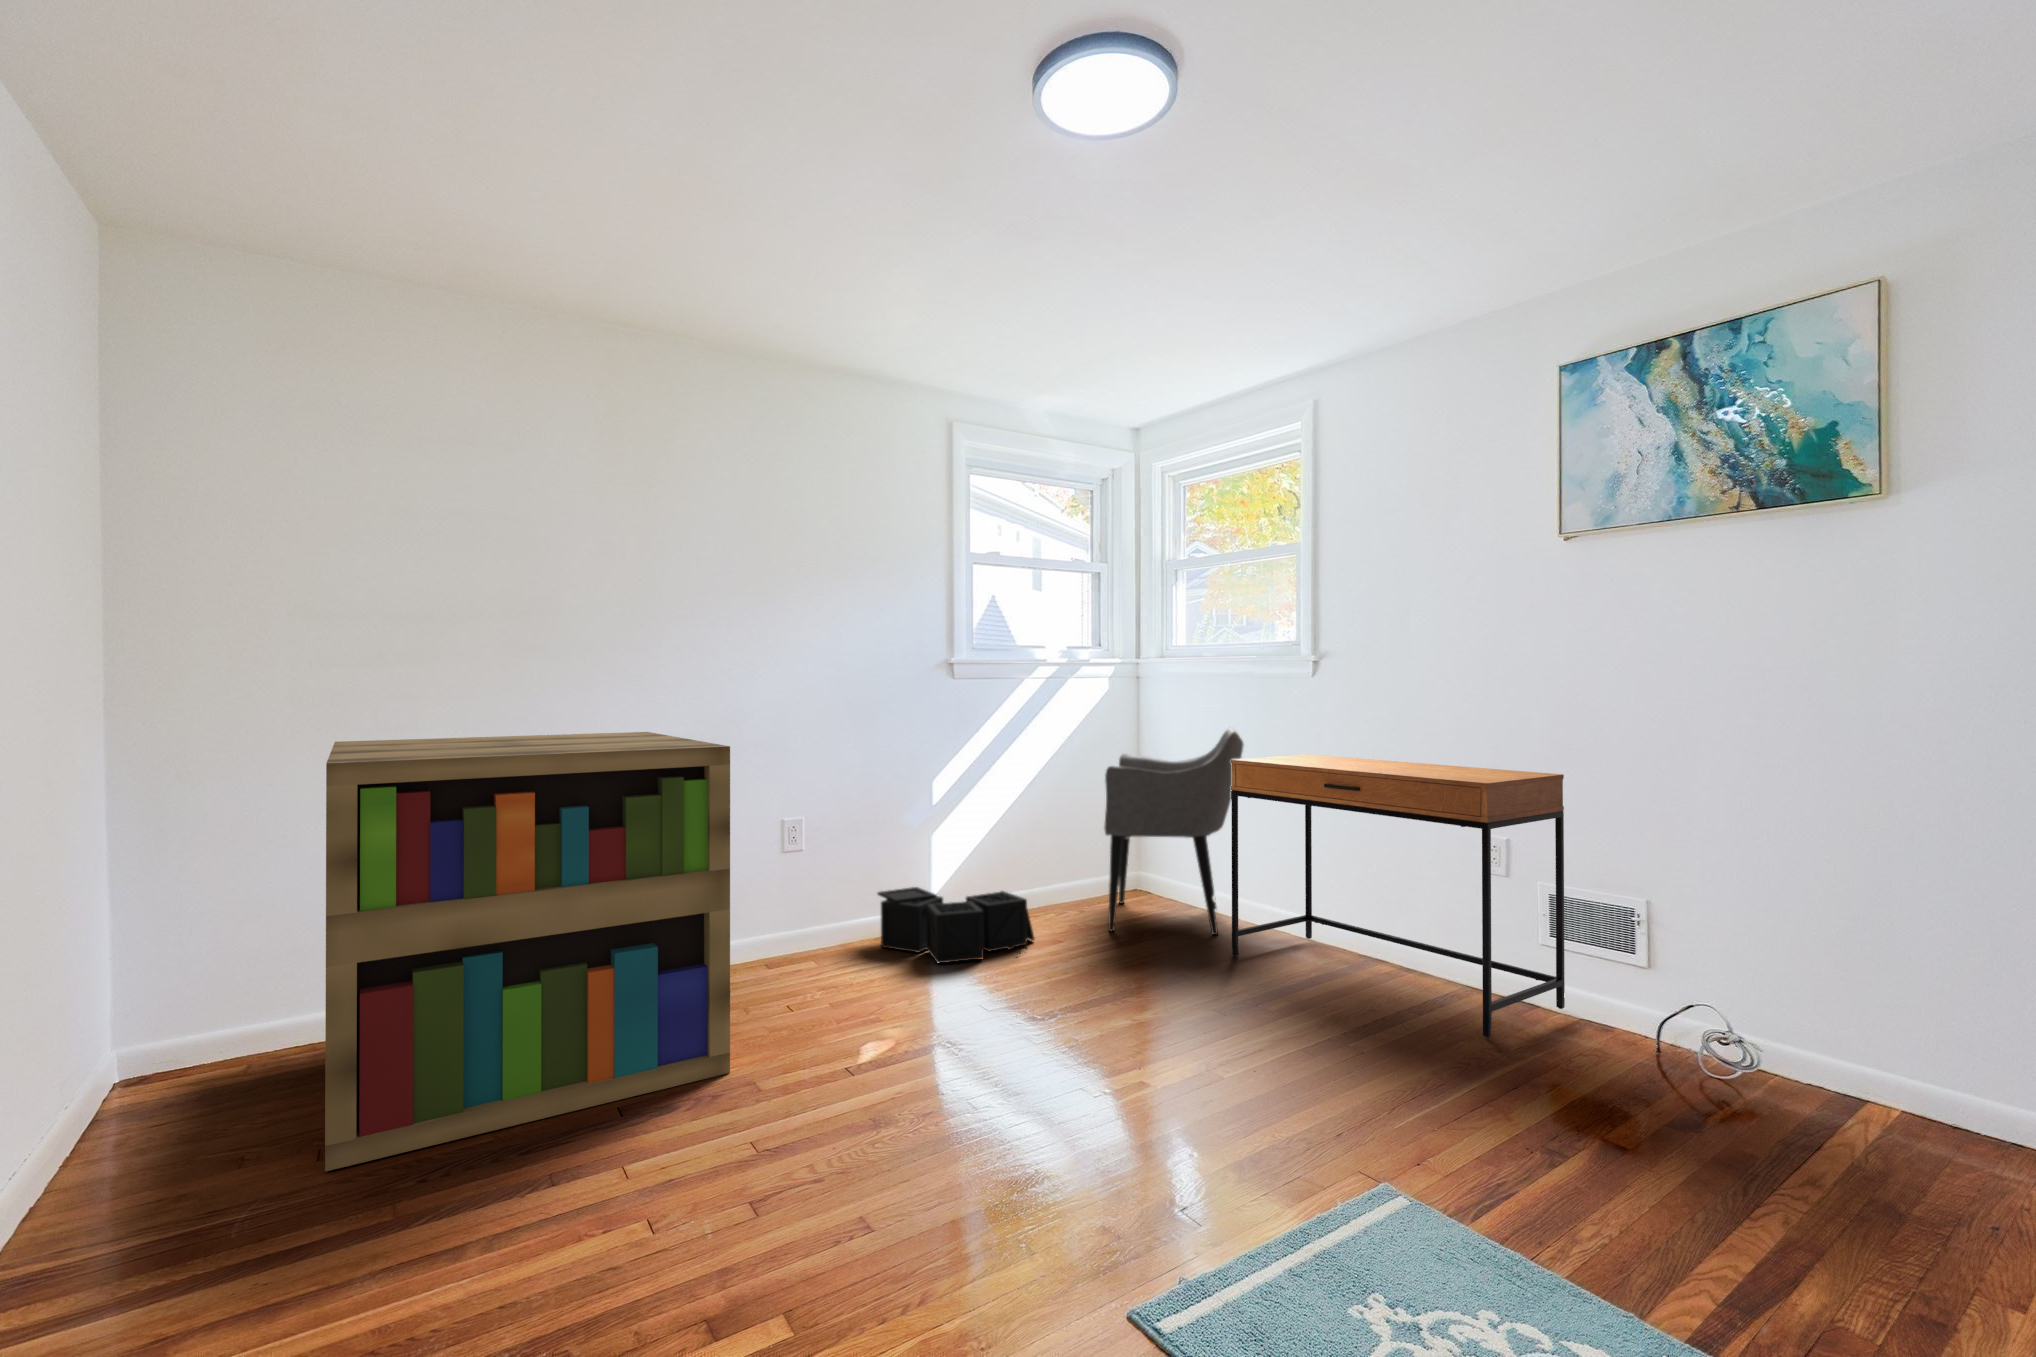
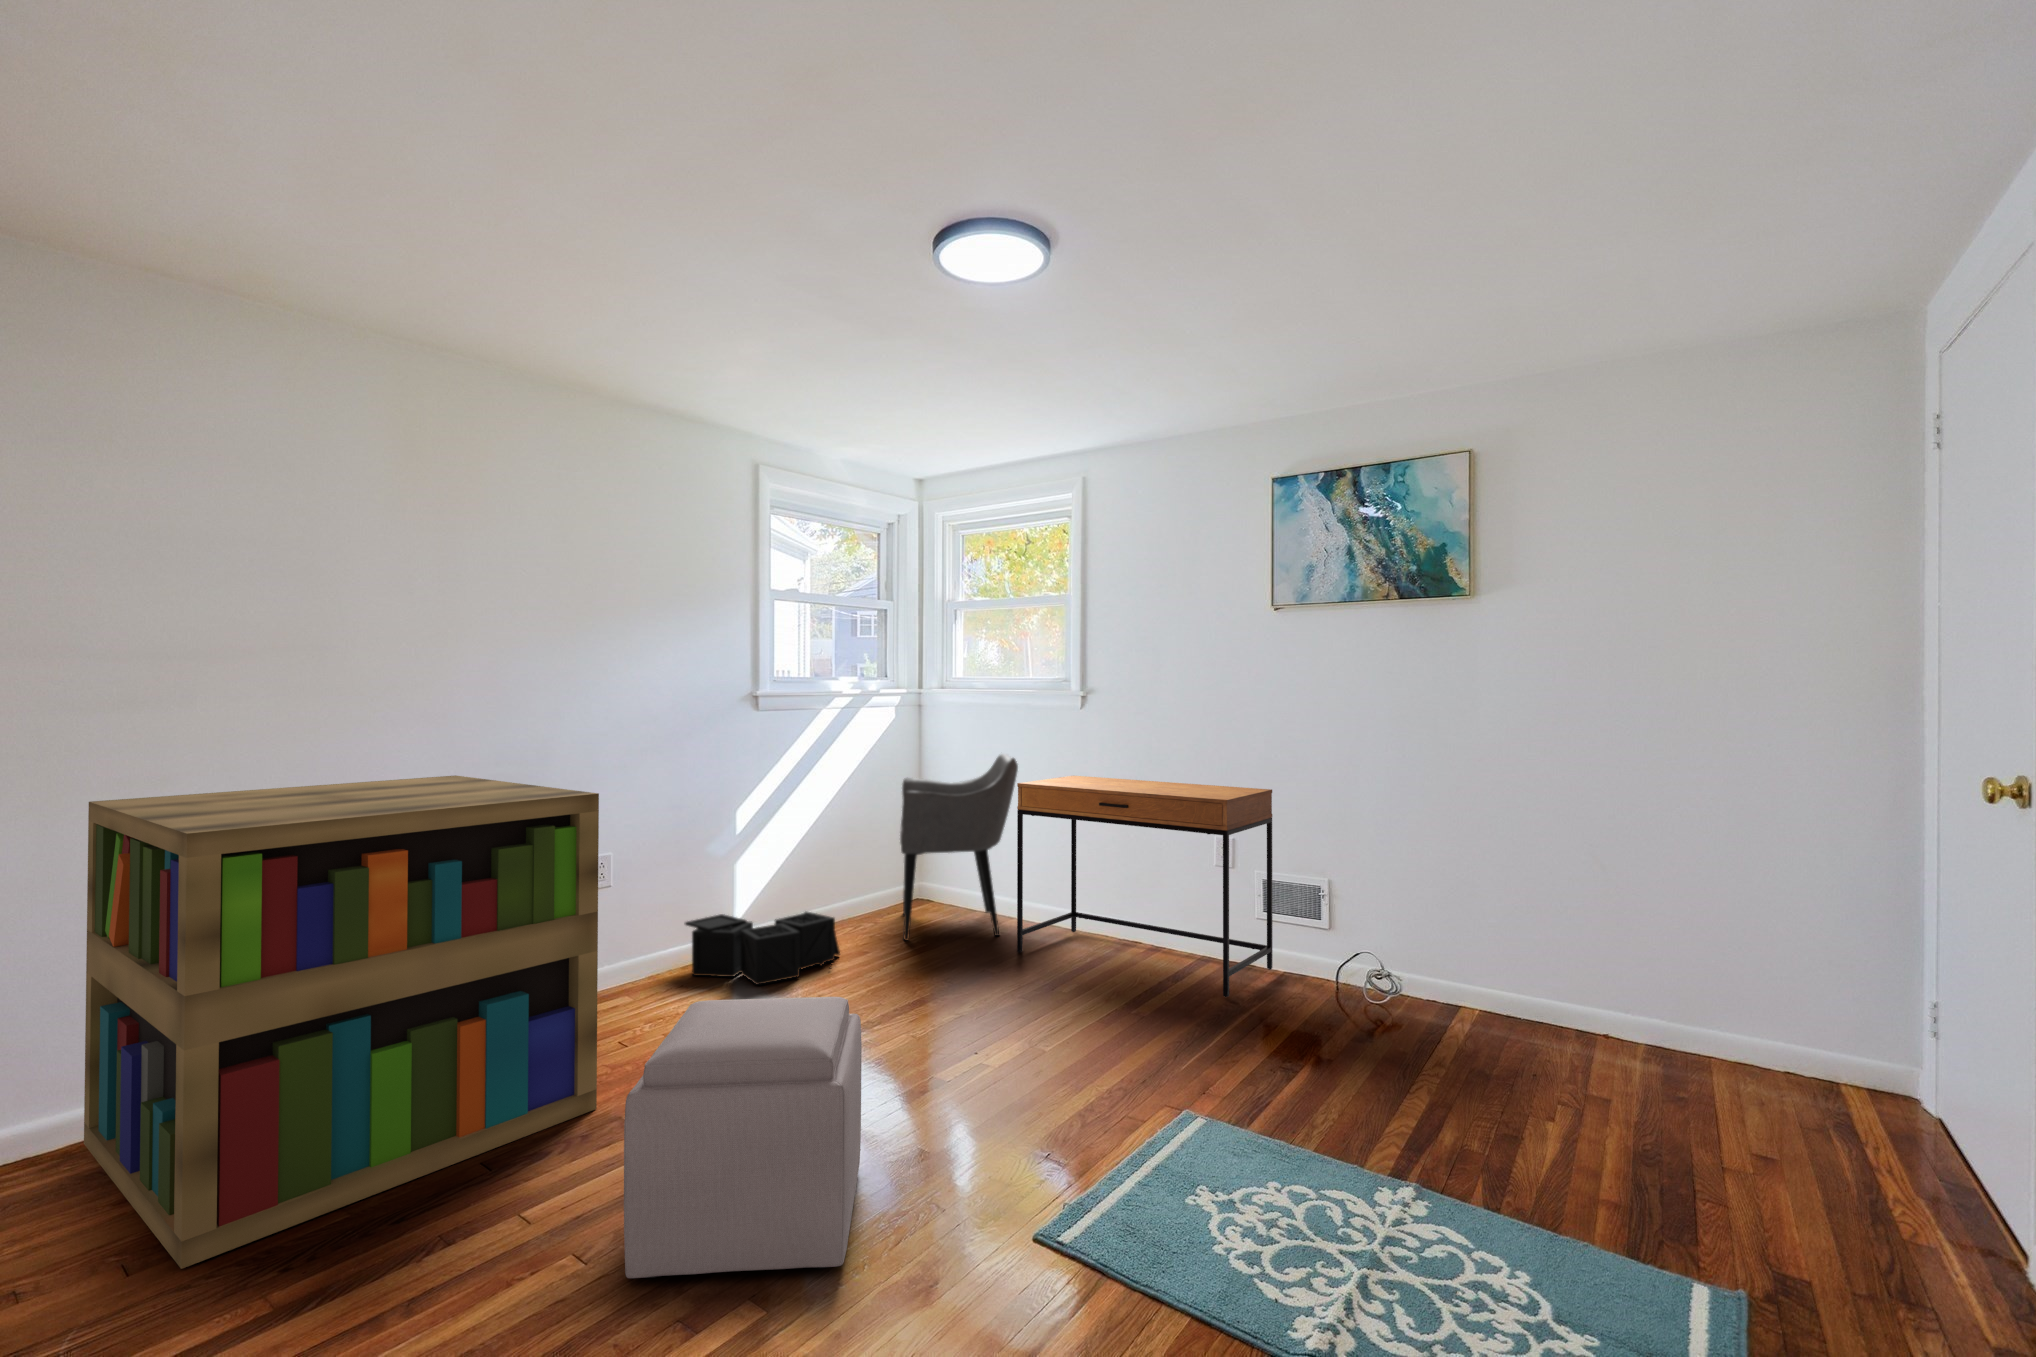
ottoman: none [657,971,956,1304] -> present [624,997,862,1278]

